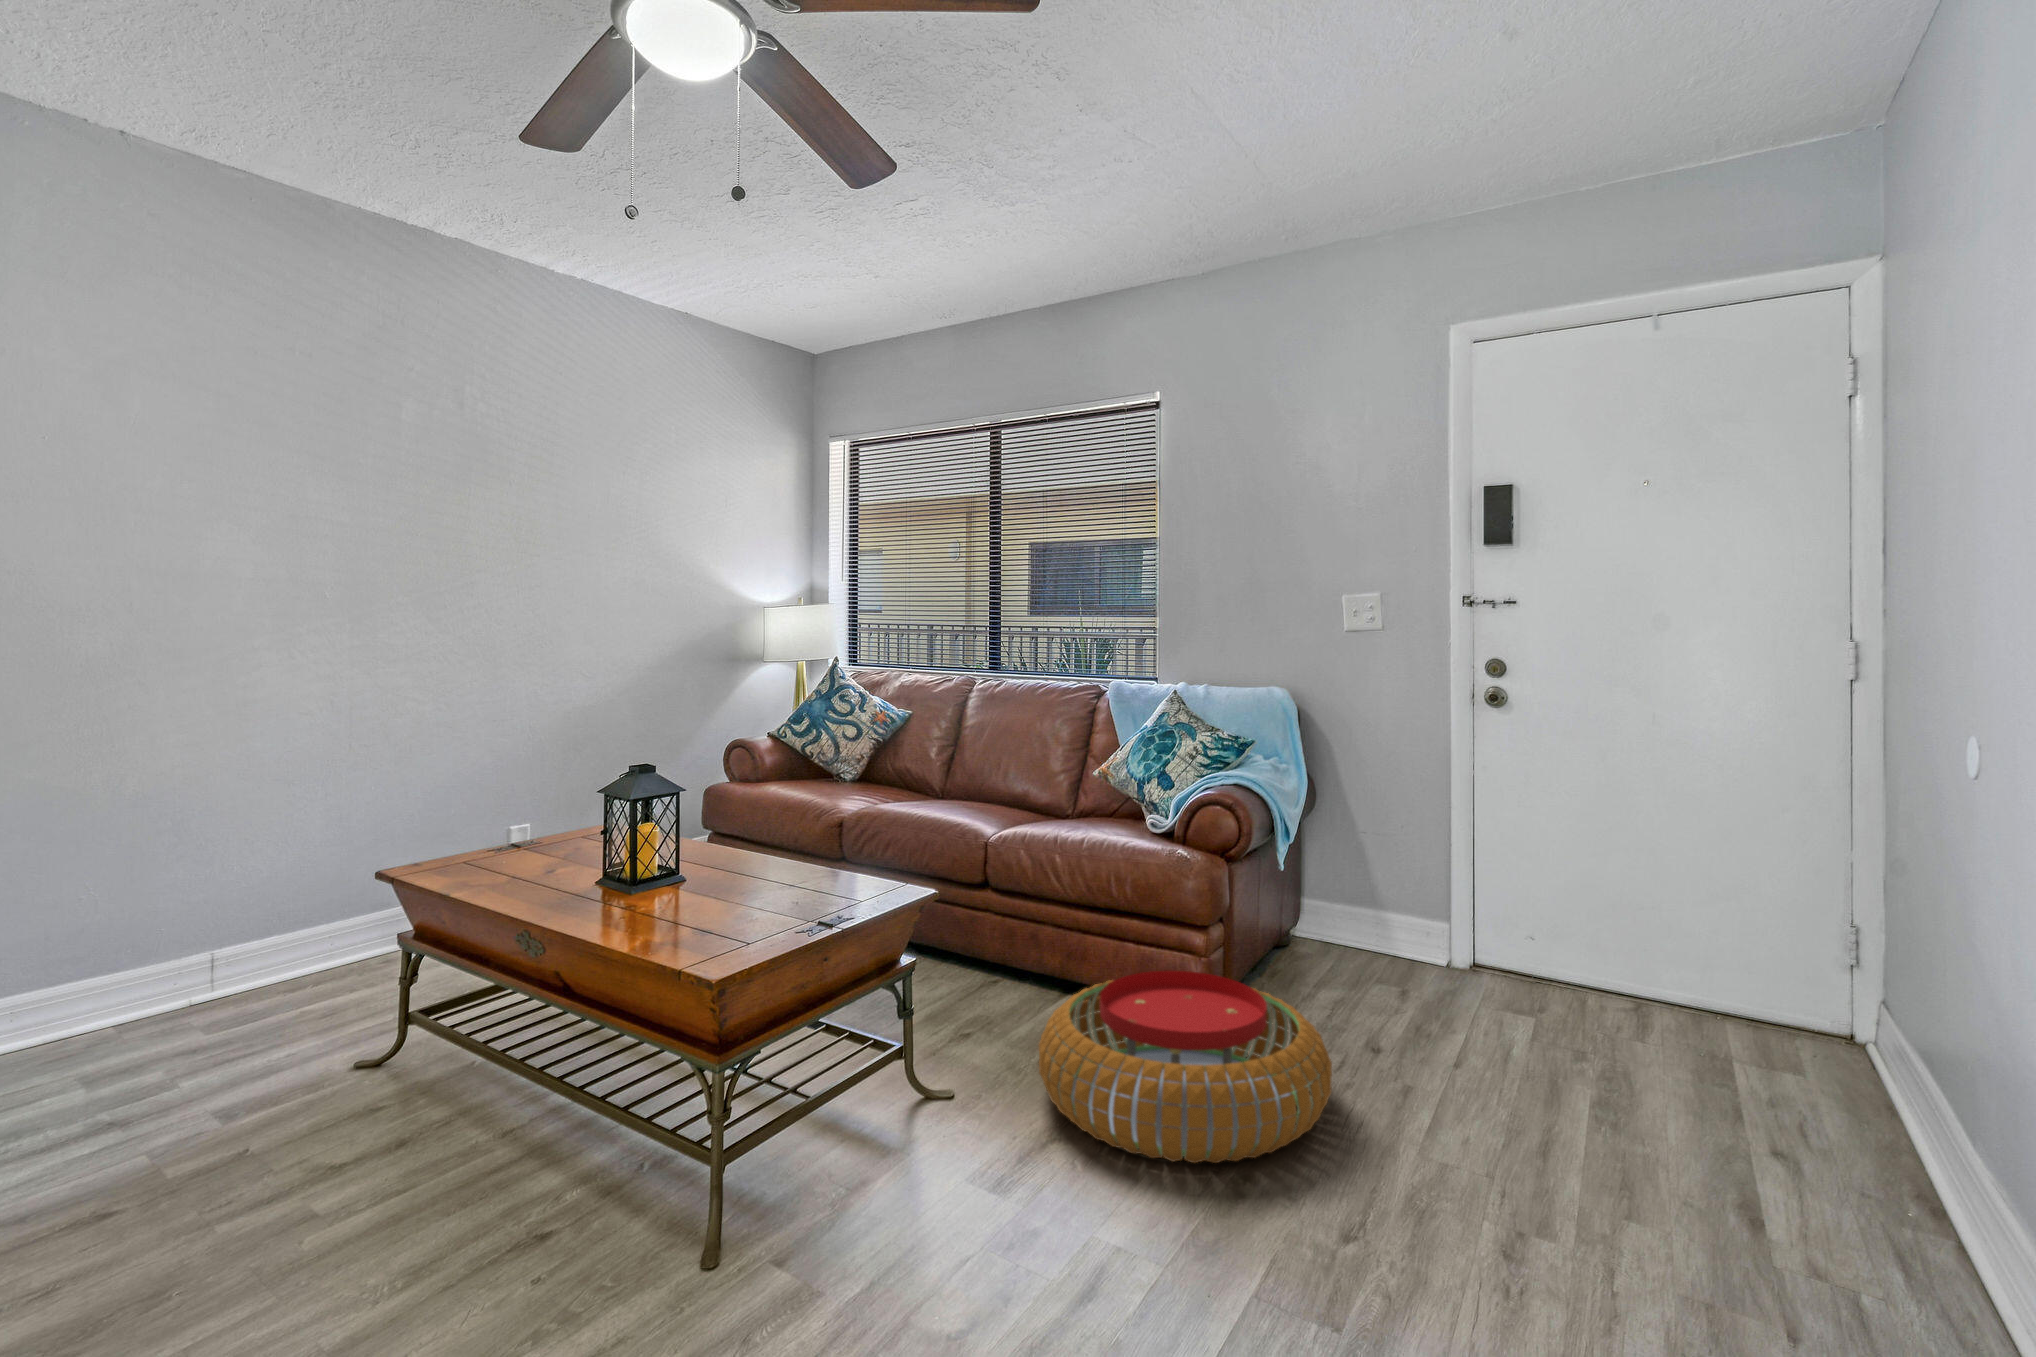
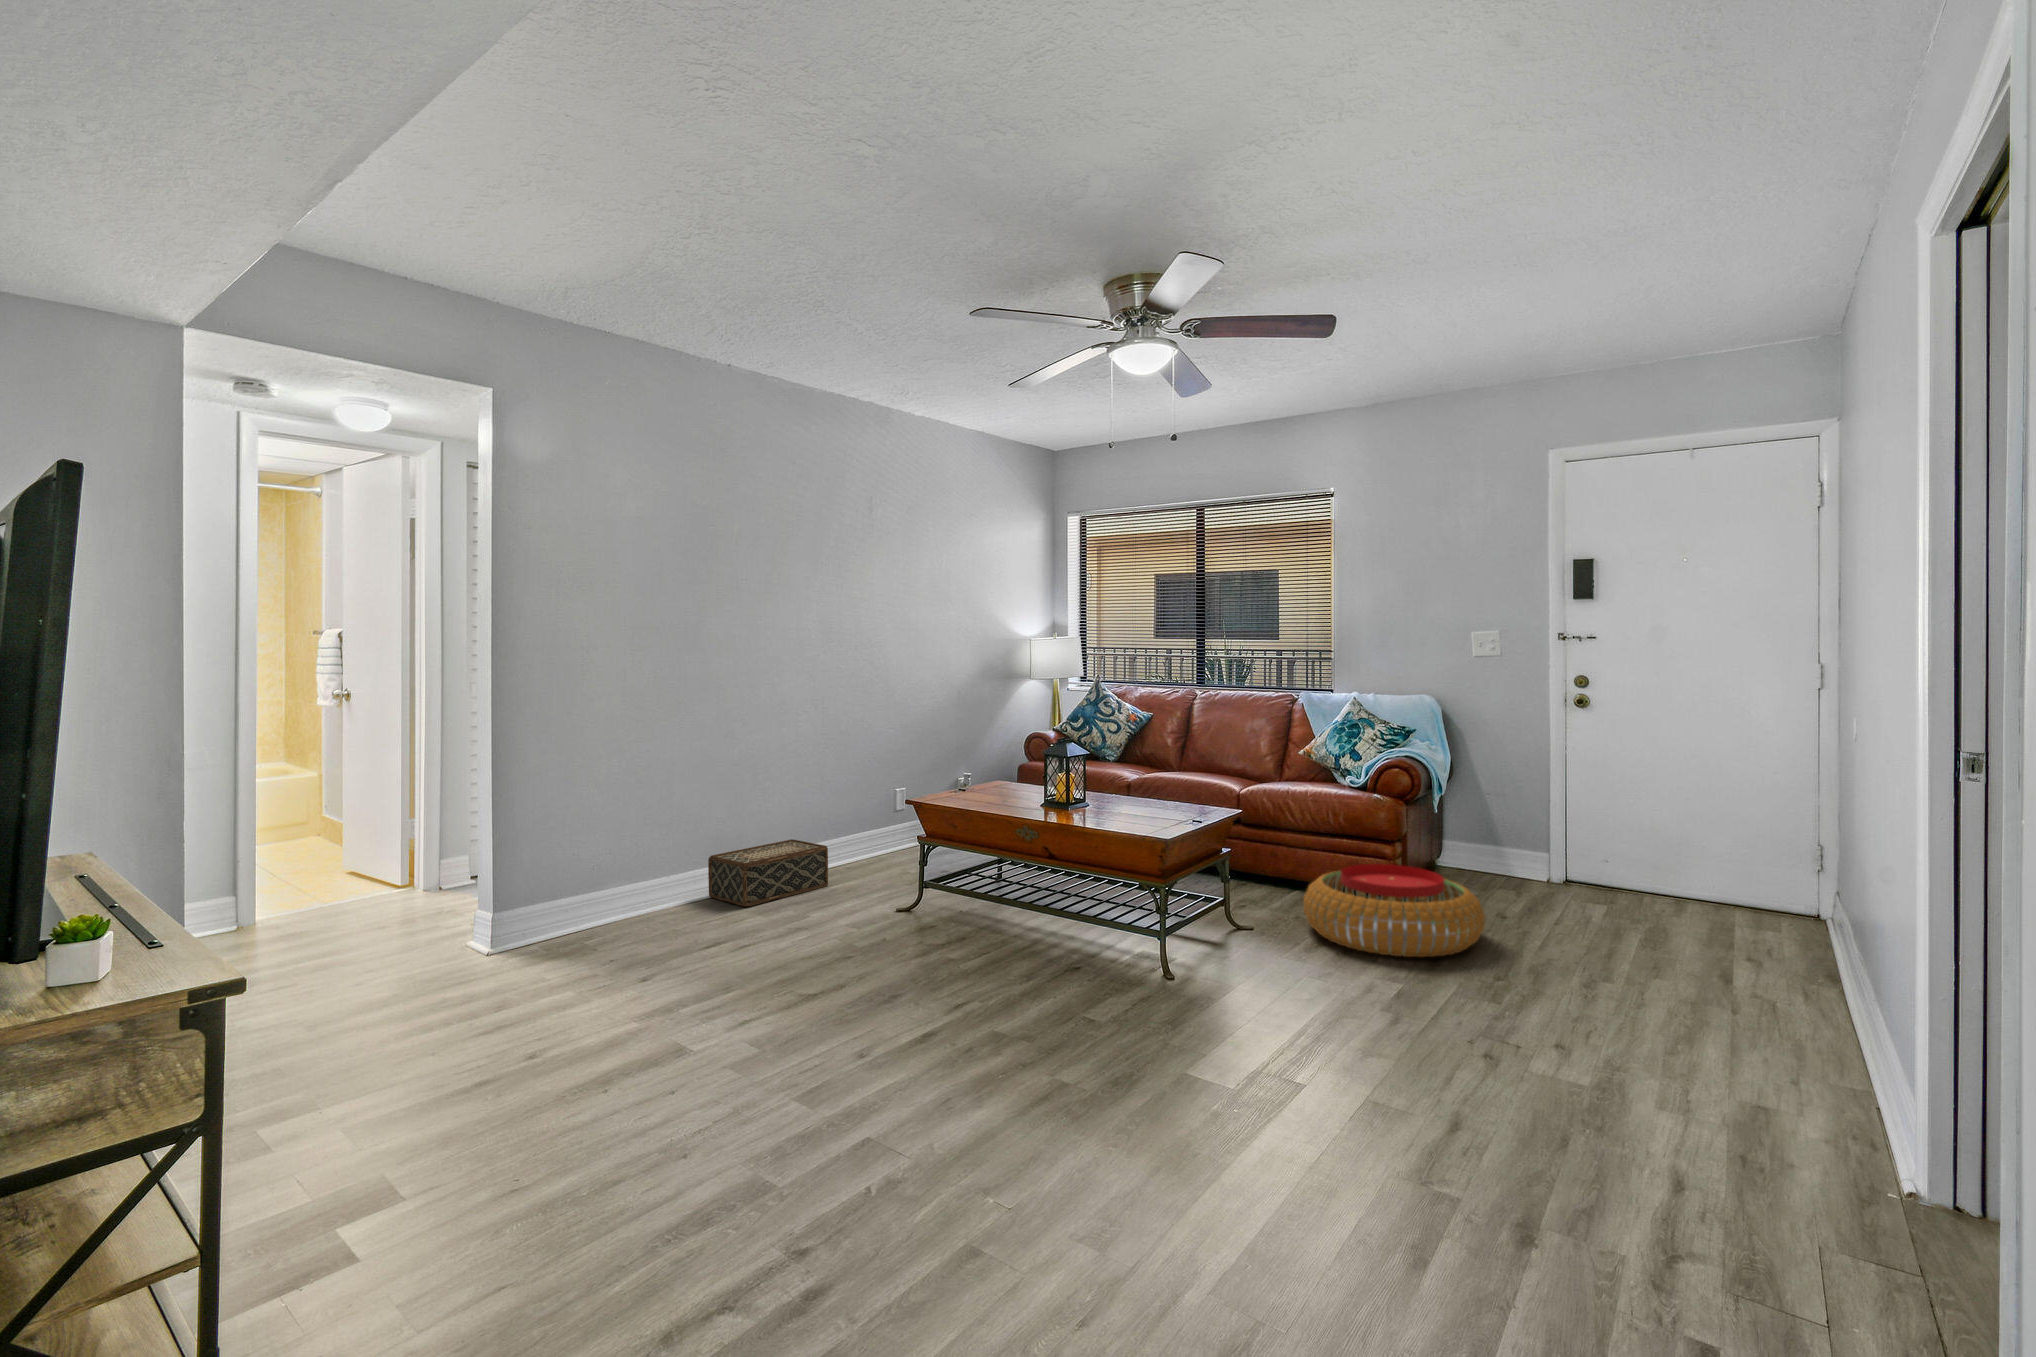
woven basket: none [59,924,309,1061] -> present [708,839,828,907]

